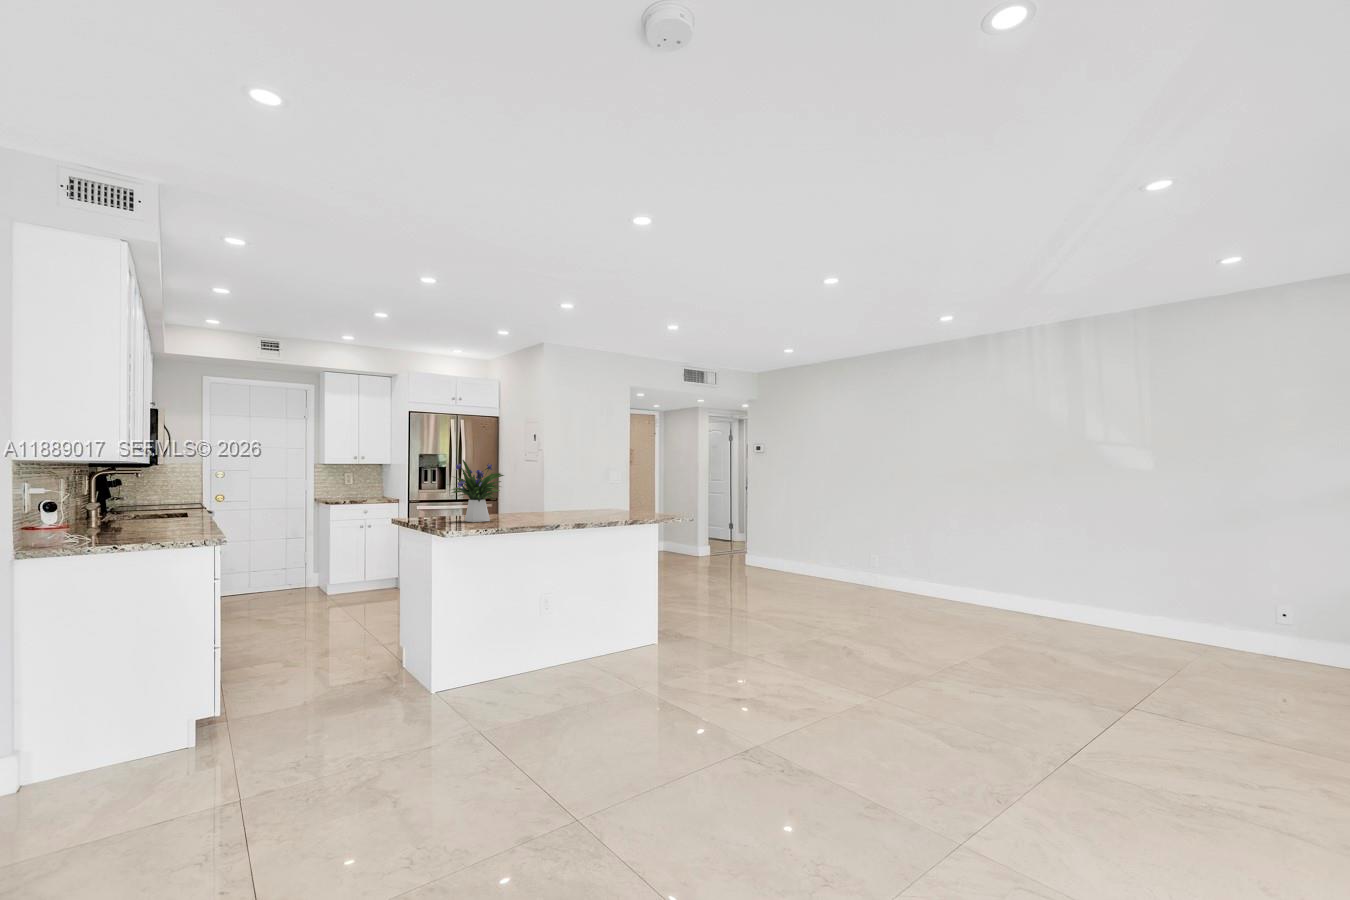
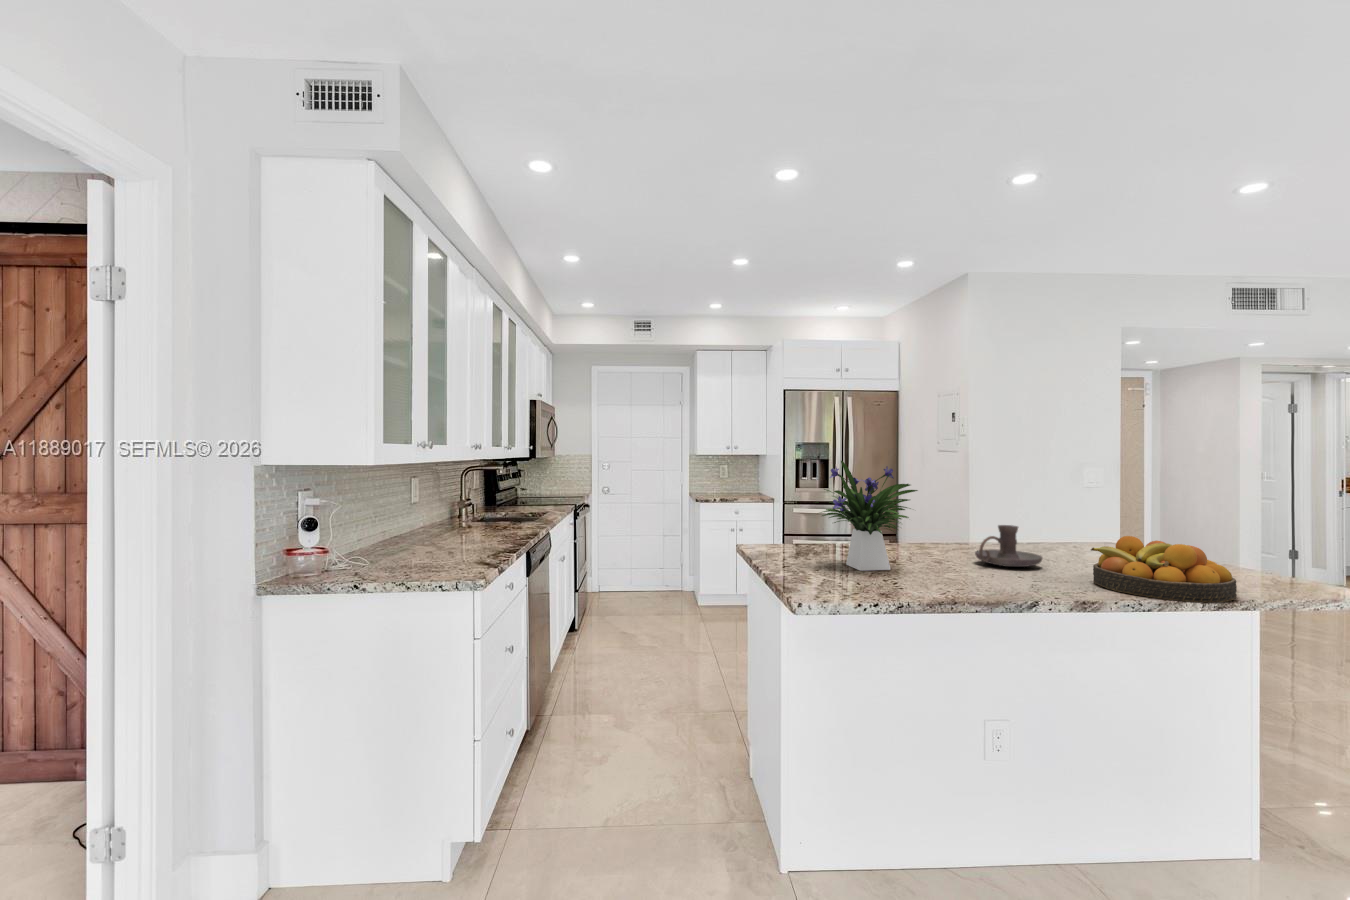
fruit bowl: none [585,495,638,520] -> present [1091,536,1237,603]
candle holder: none [536,496,569,517] -> present [975,525,1042,567]

